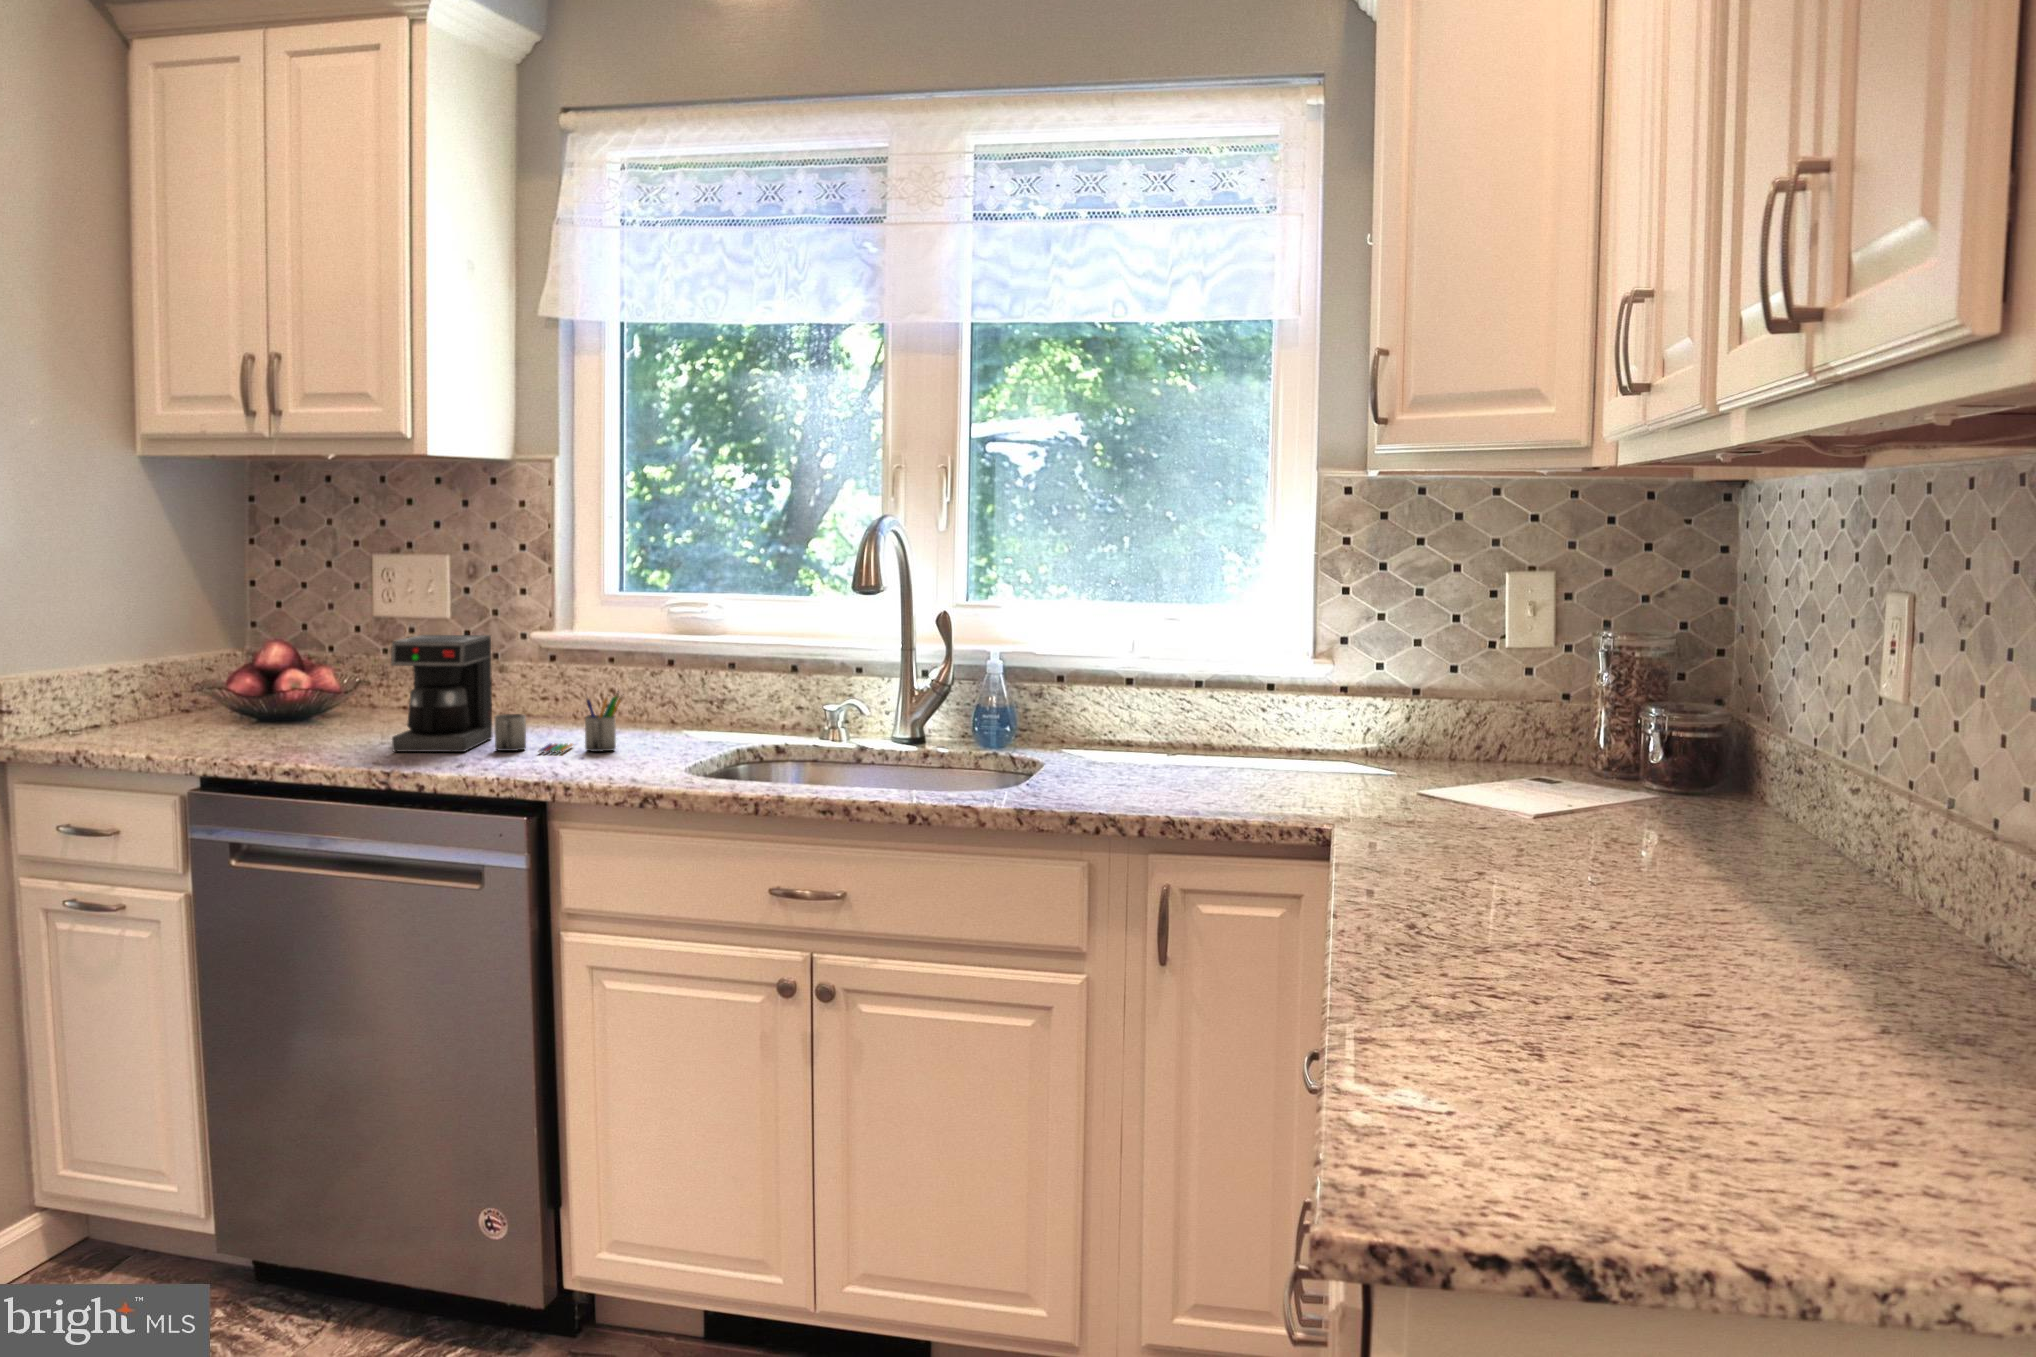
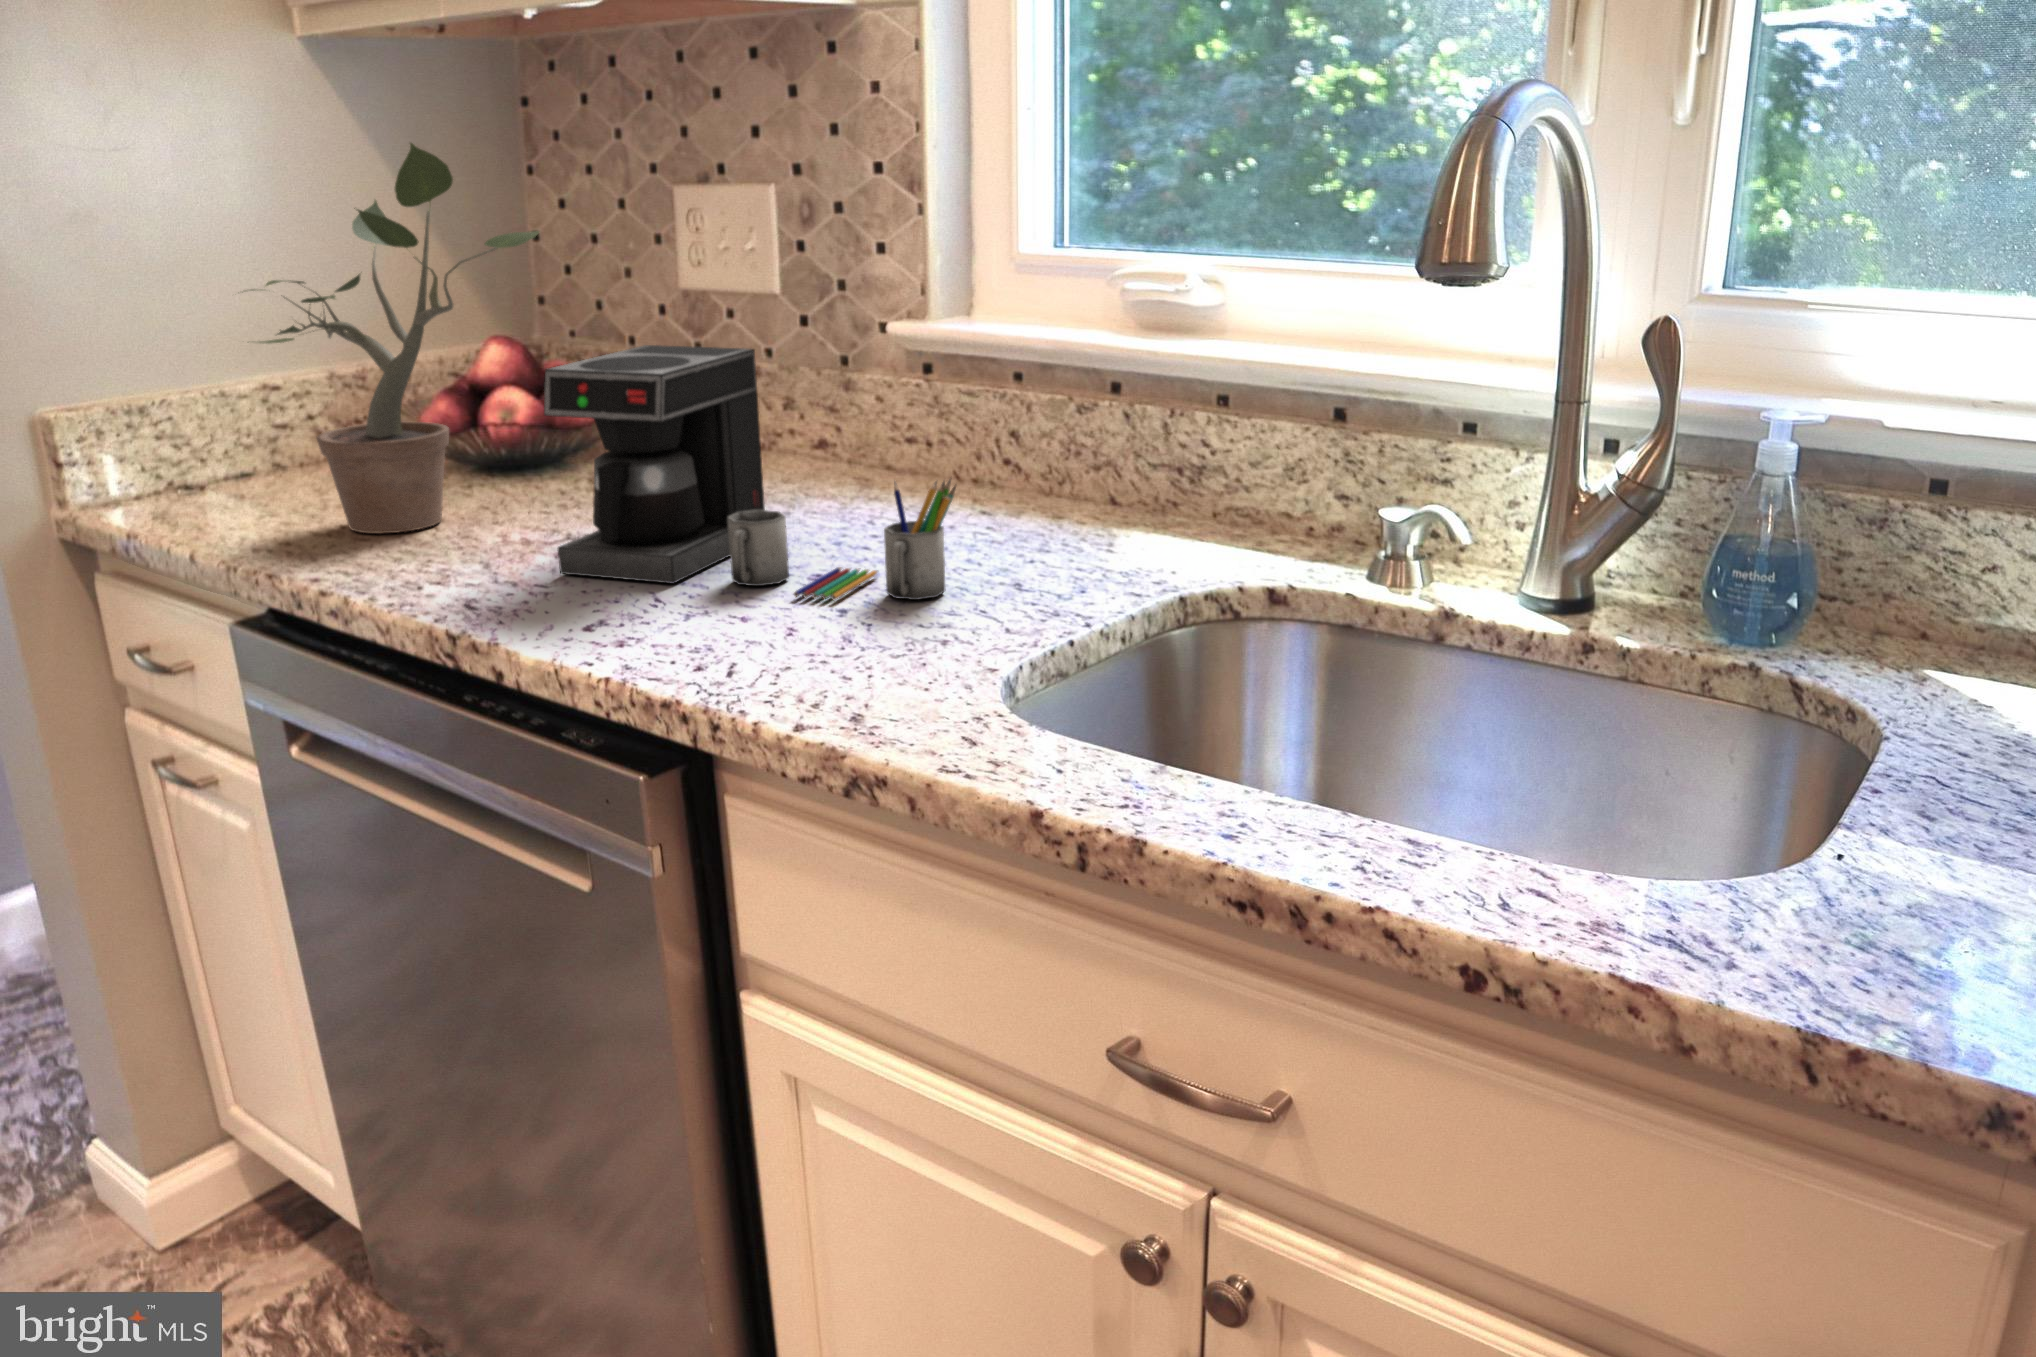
potted plant: none [148,524,365,744] -> present [242,143,539,534]

